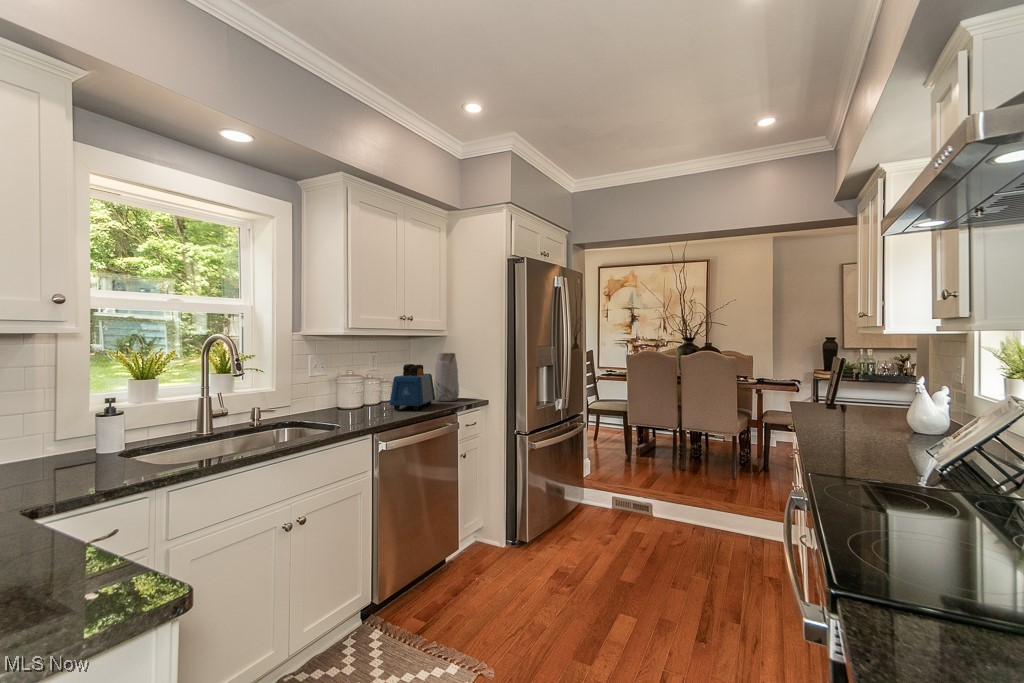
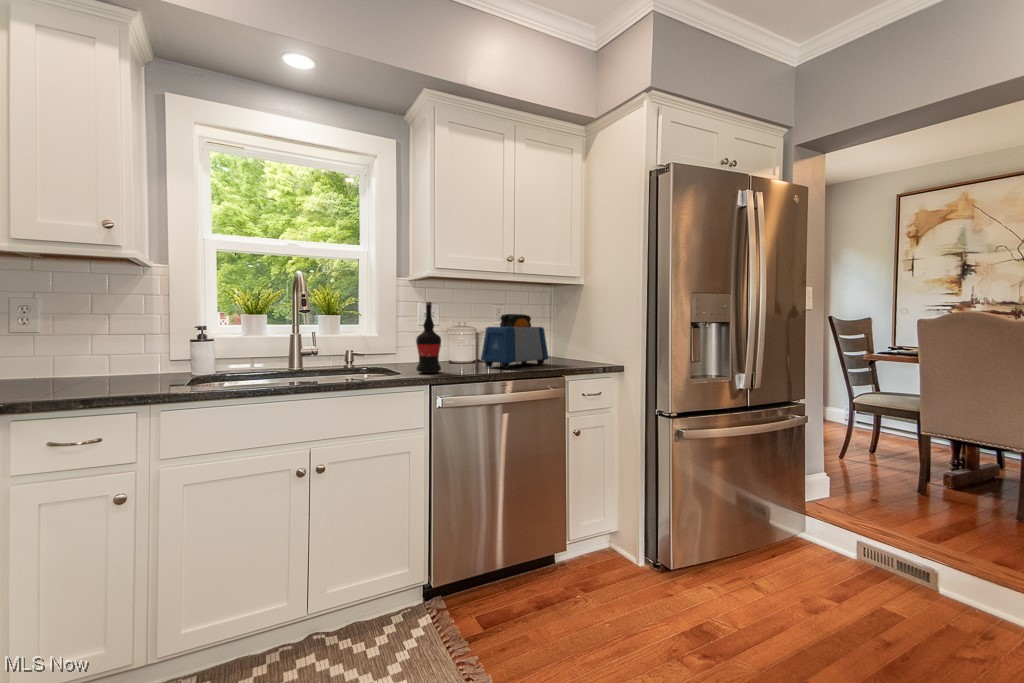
vase: present [434,353,459,401] -> none [557,303,588,363]
wine bottle: none [353,359,376,420] -> present [416,302,441,373]

